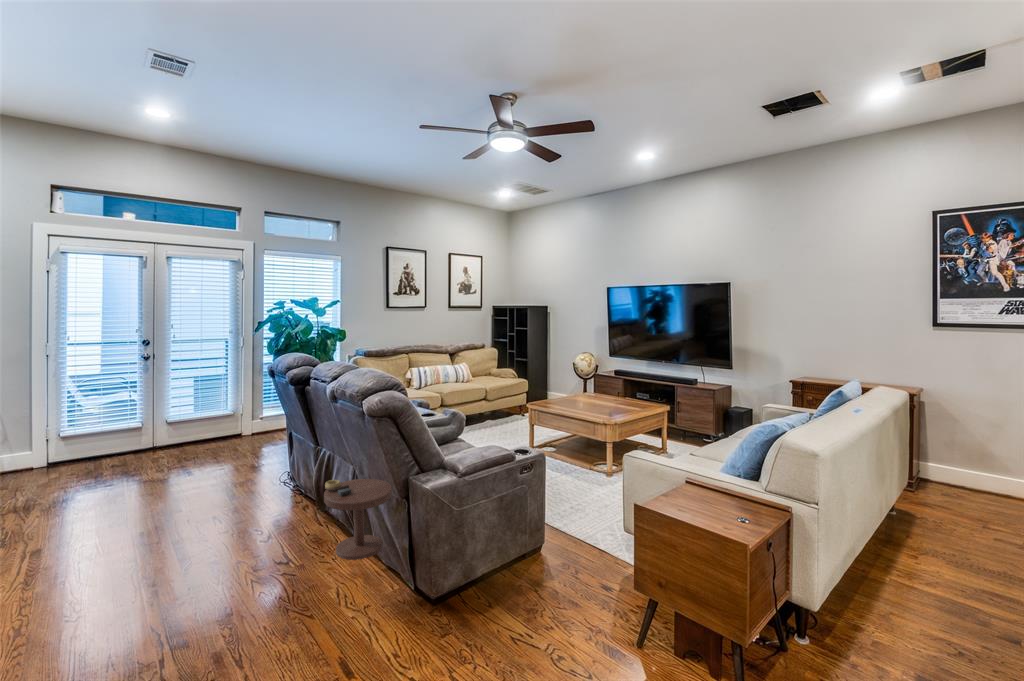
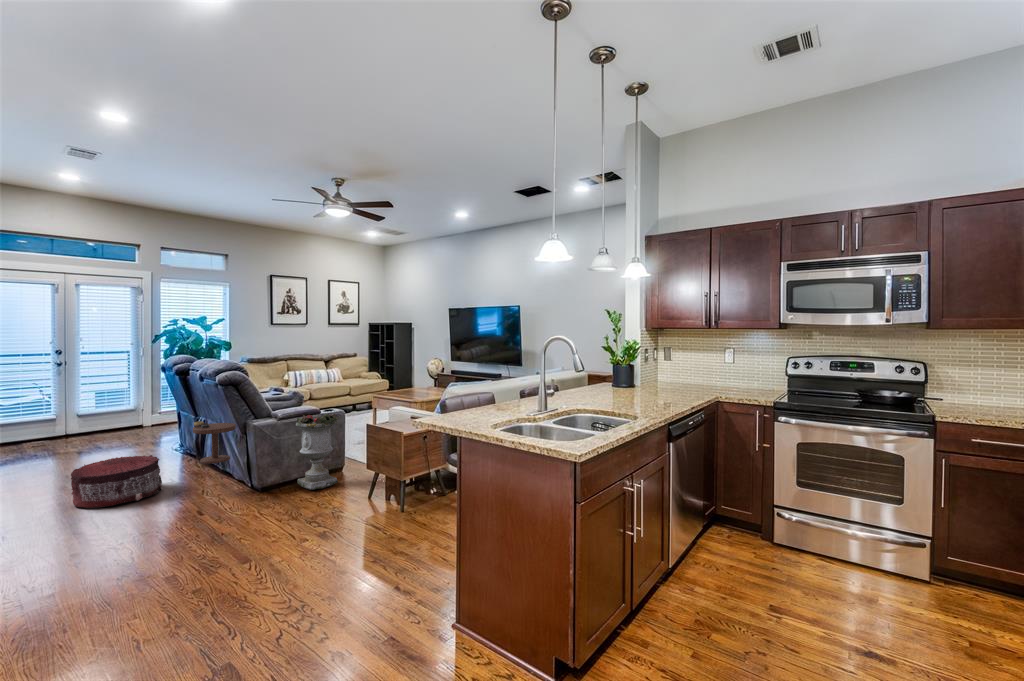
planter: none [491,471,564,613] -> present [296,414,338,490]
pouf: none [128,522,274,638] -> present [71,455,162,508]

